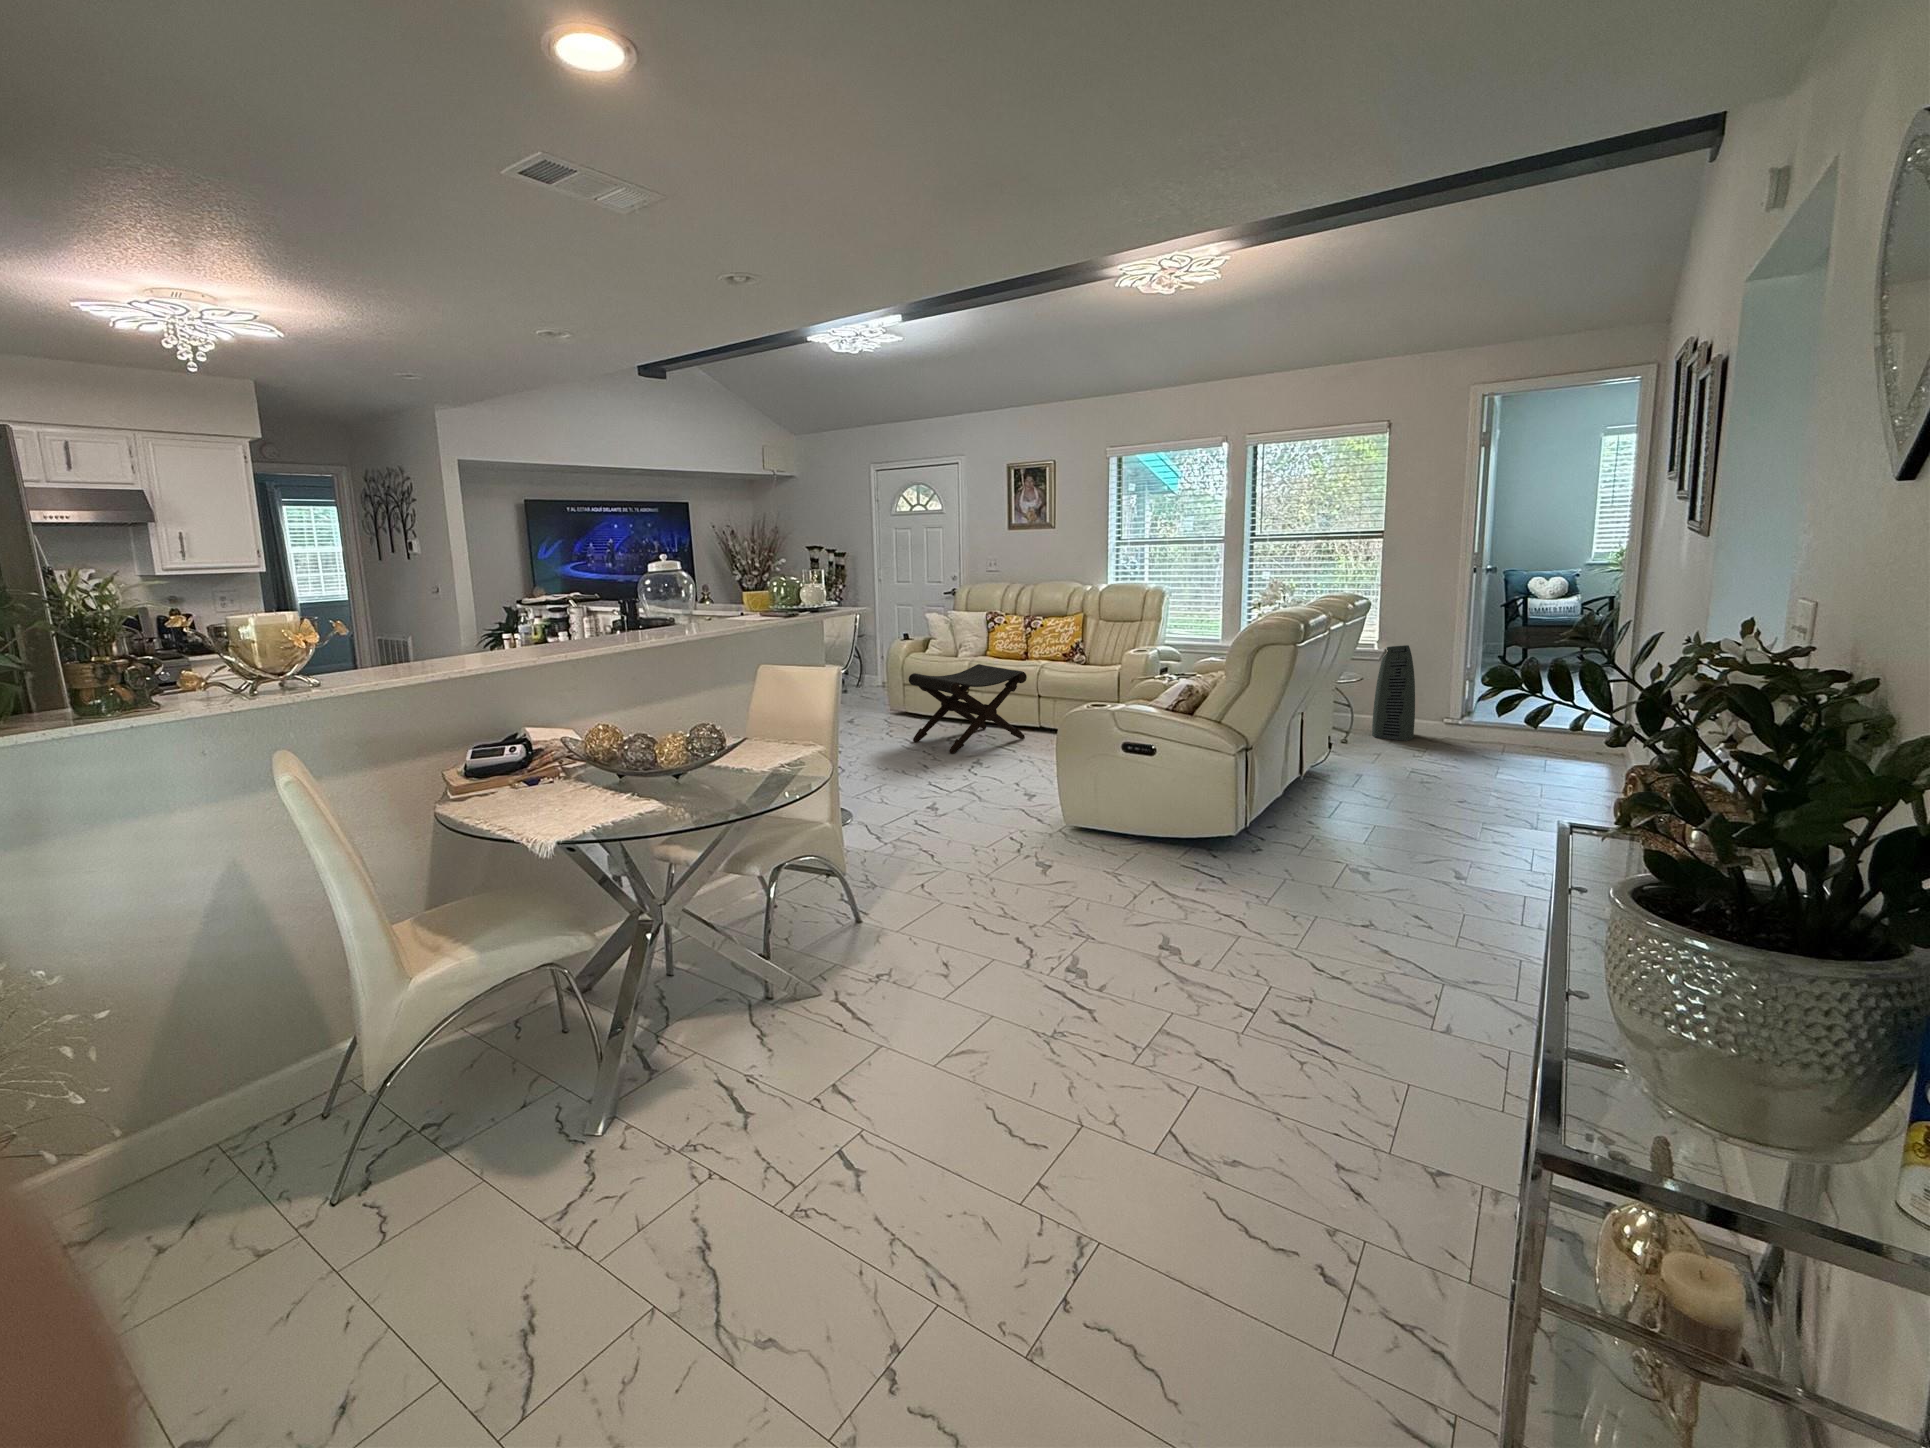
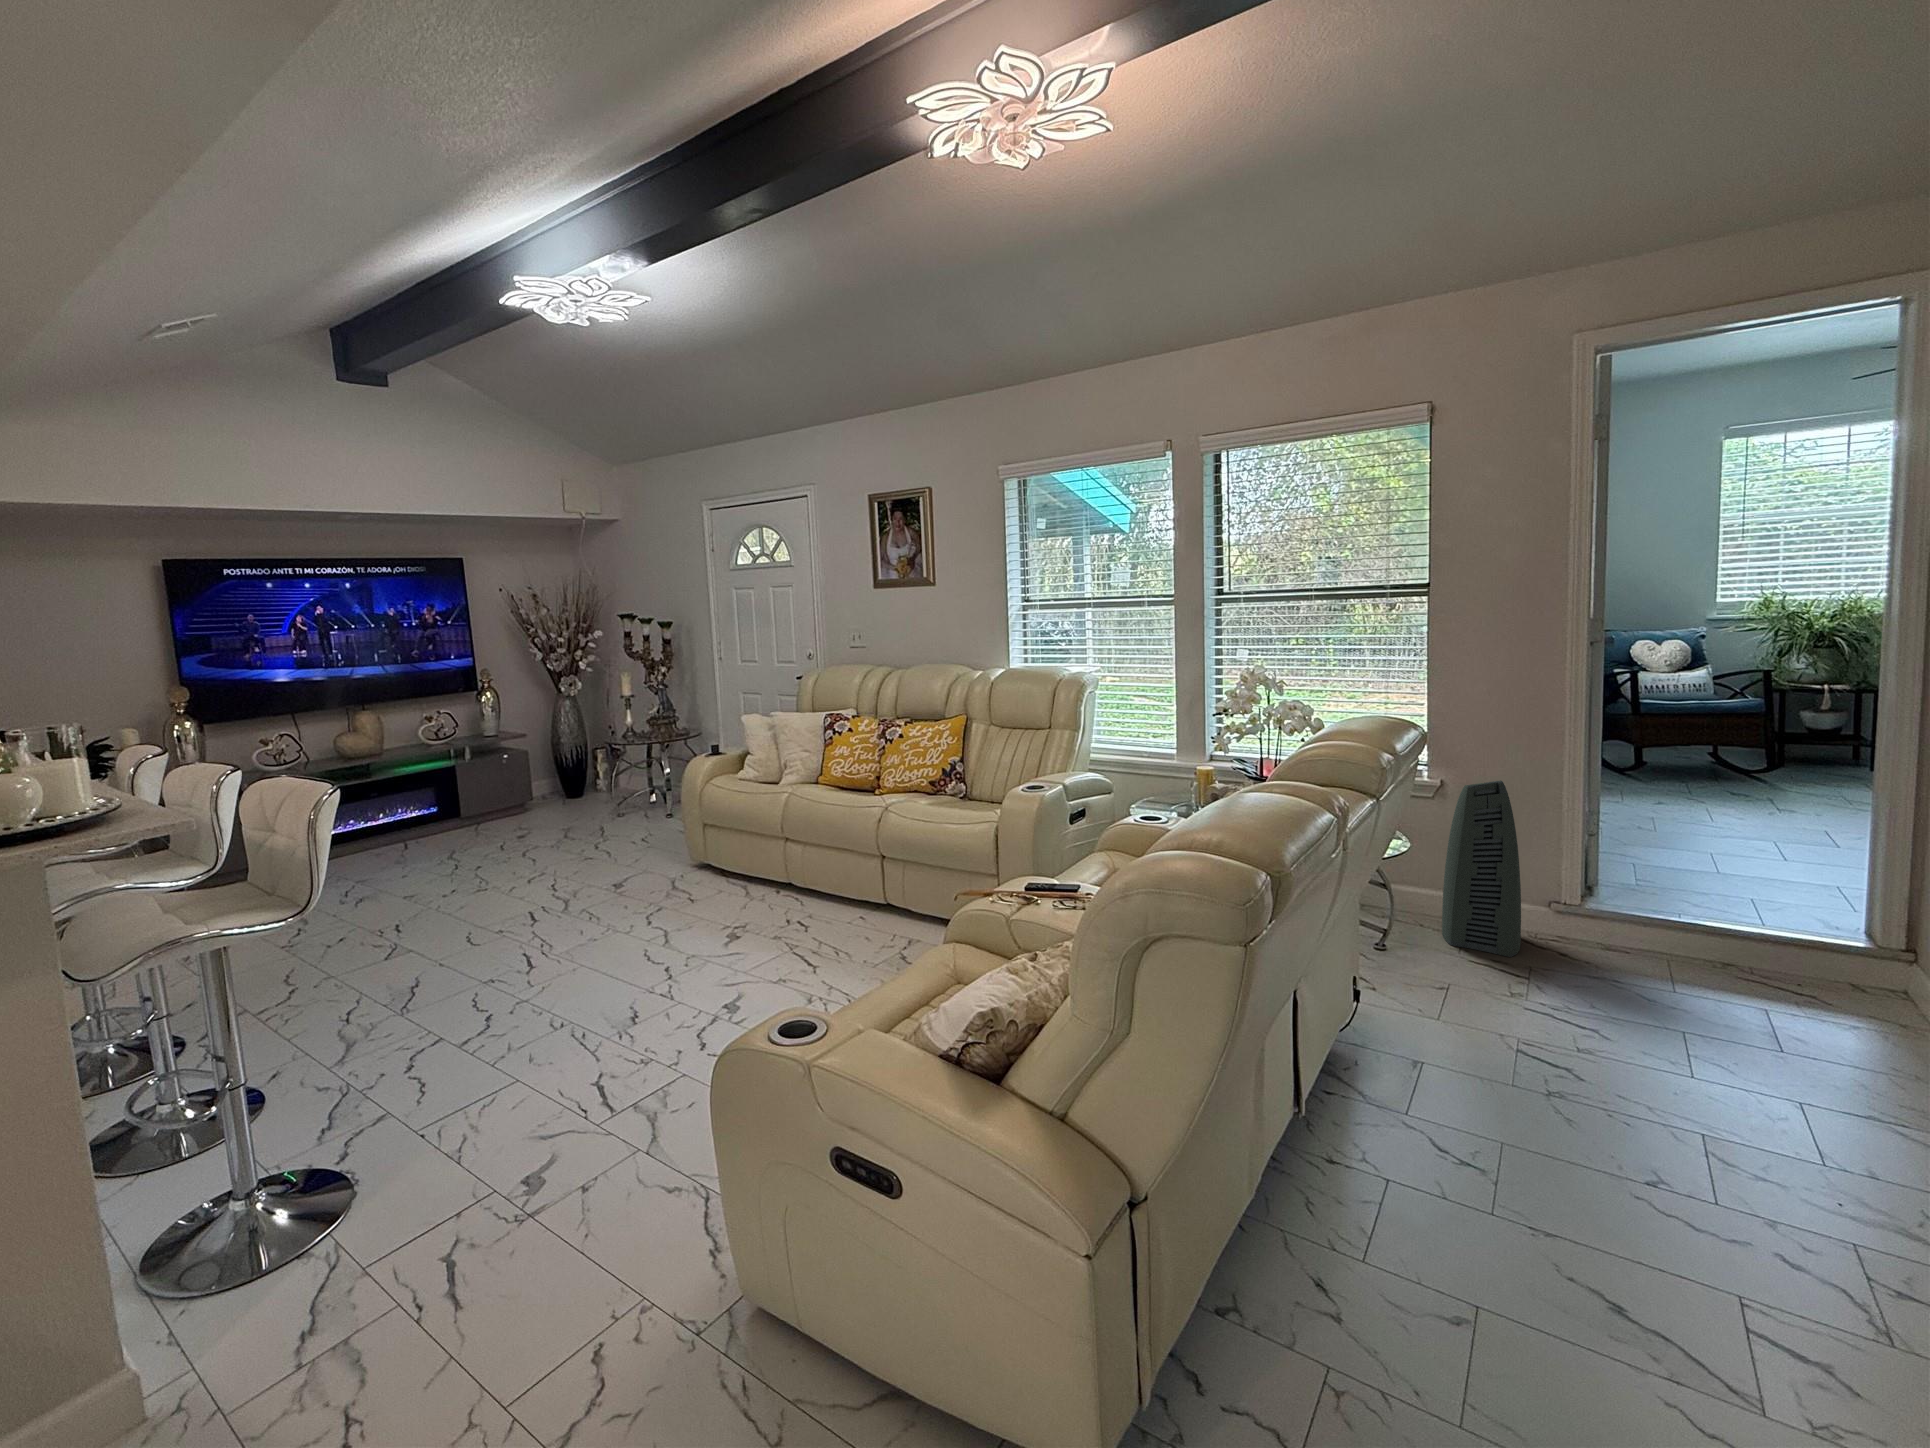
footstool: present [909,664,1027,754] -> none [646,808,845,991]

